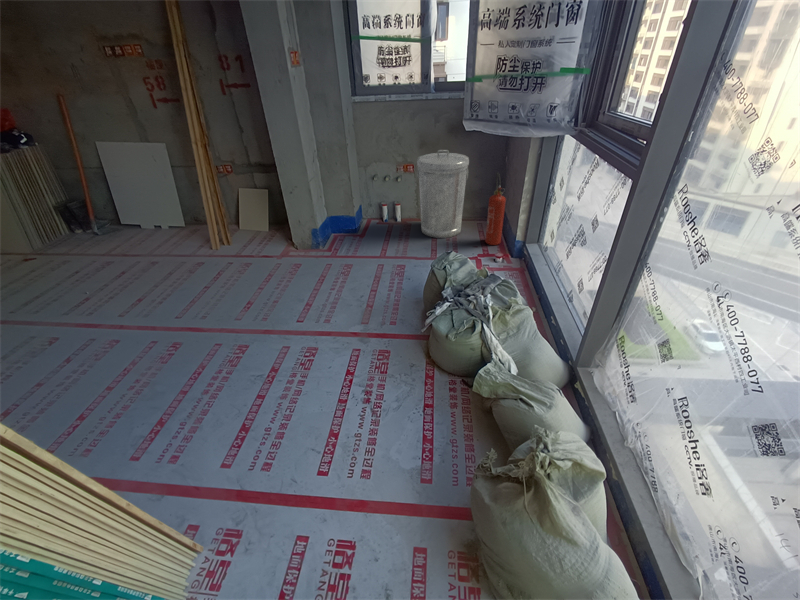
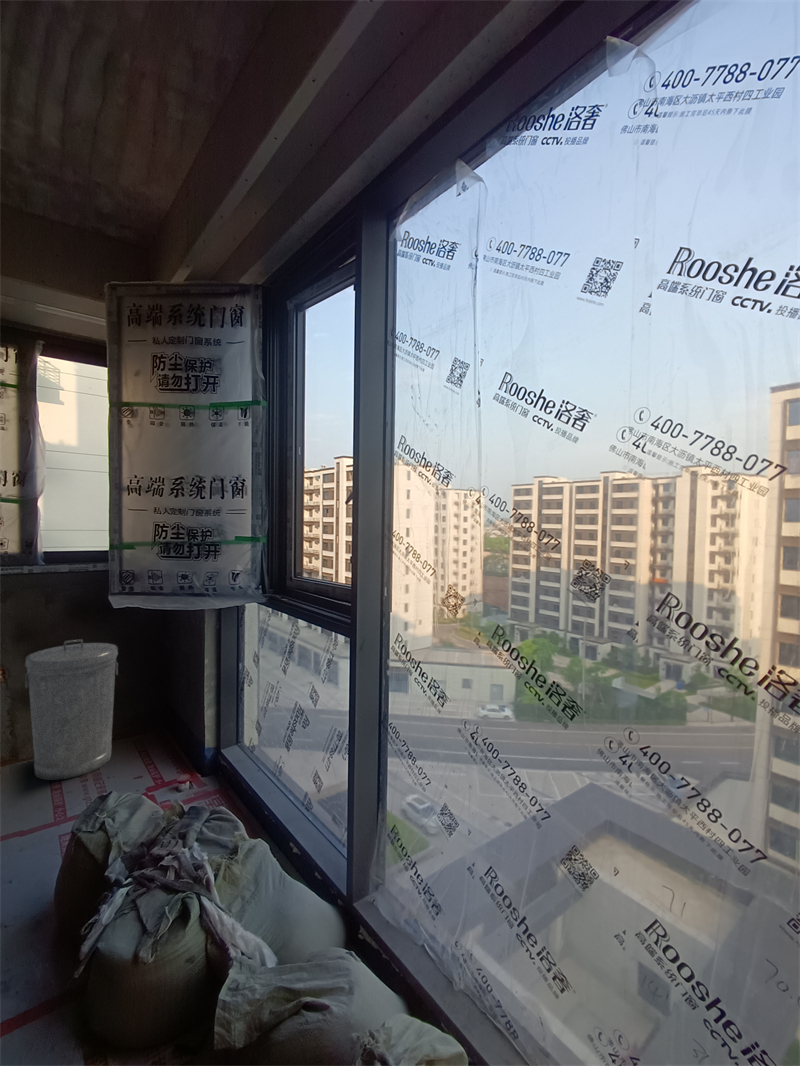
fire extinguisher: present [485,173,506,245] -> none [157,659,181,763]

